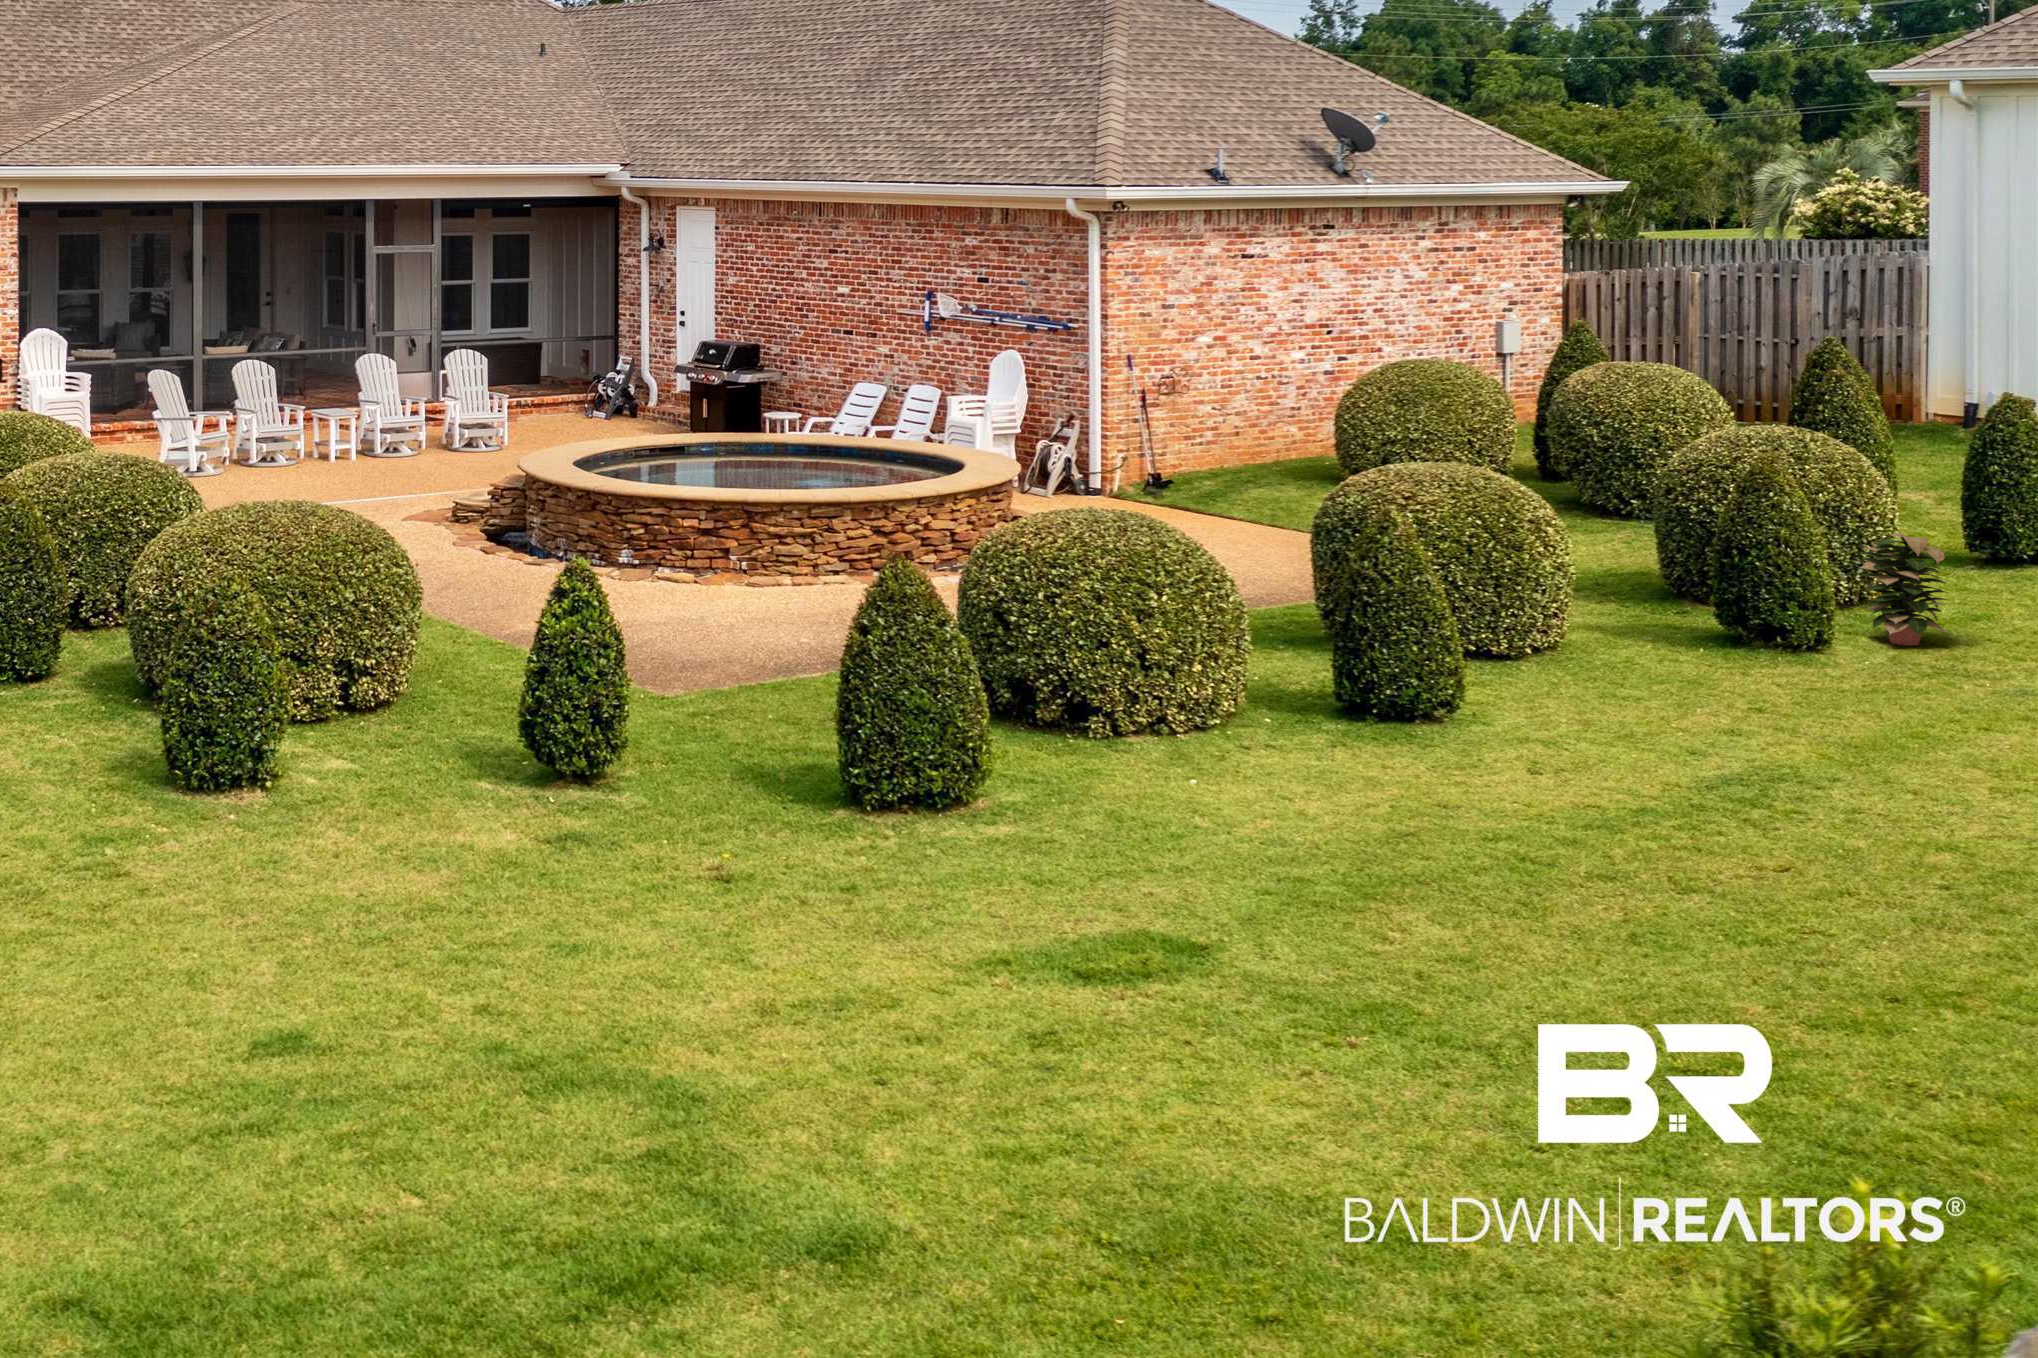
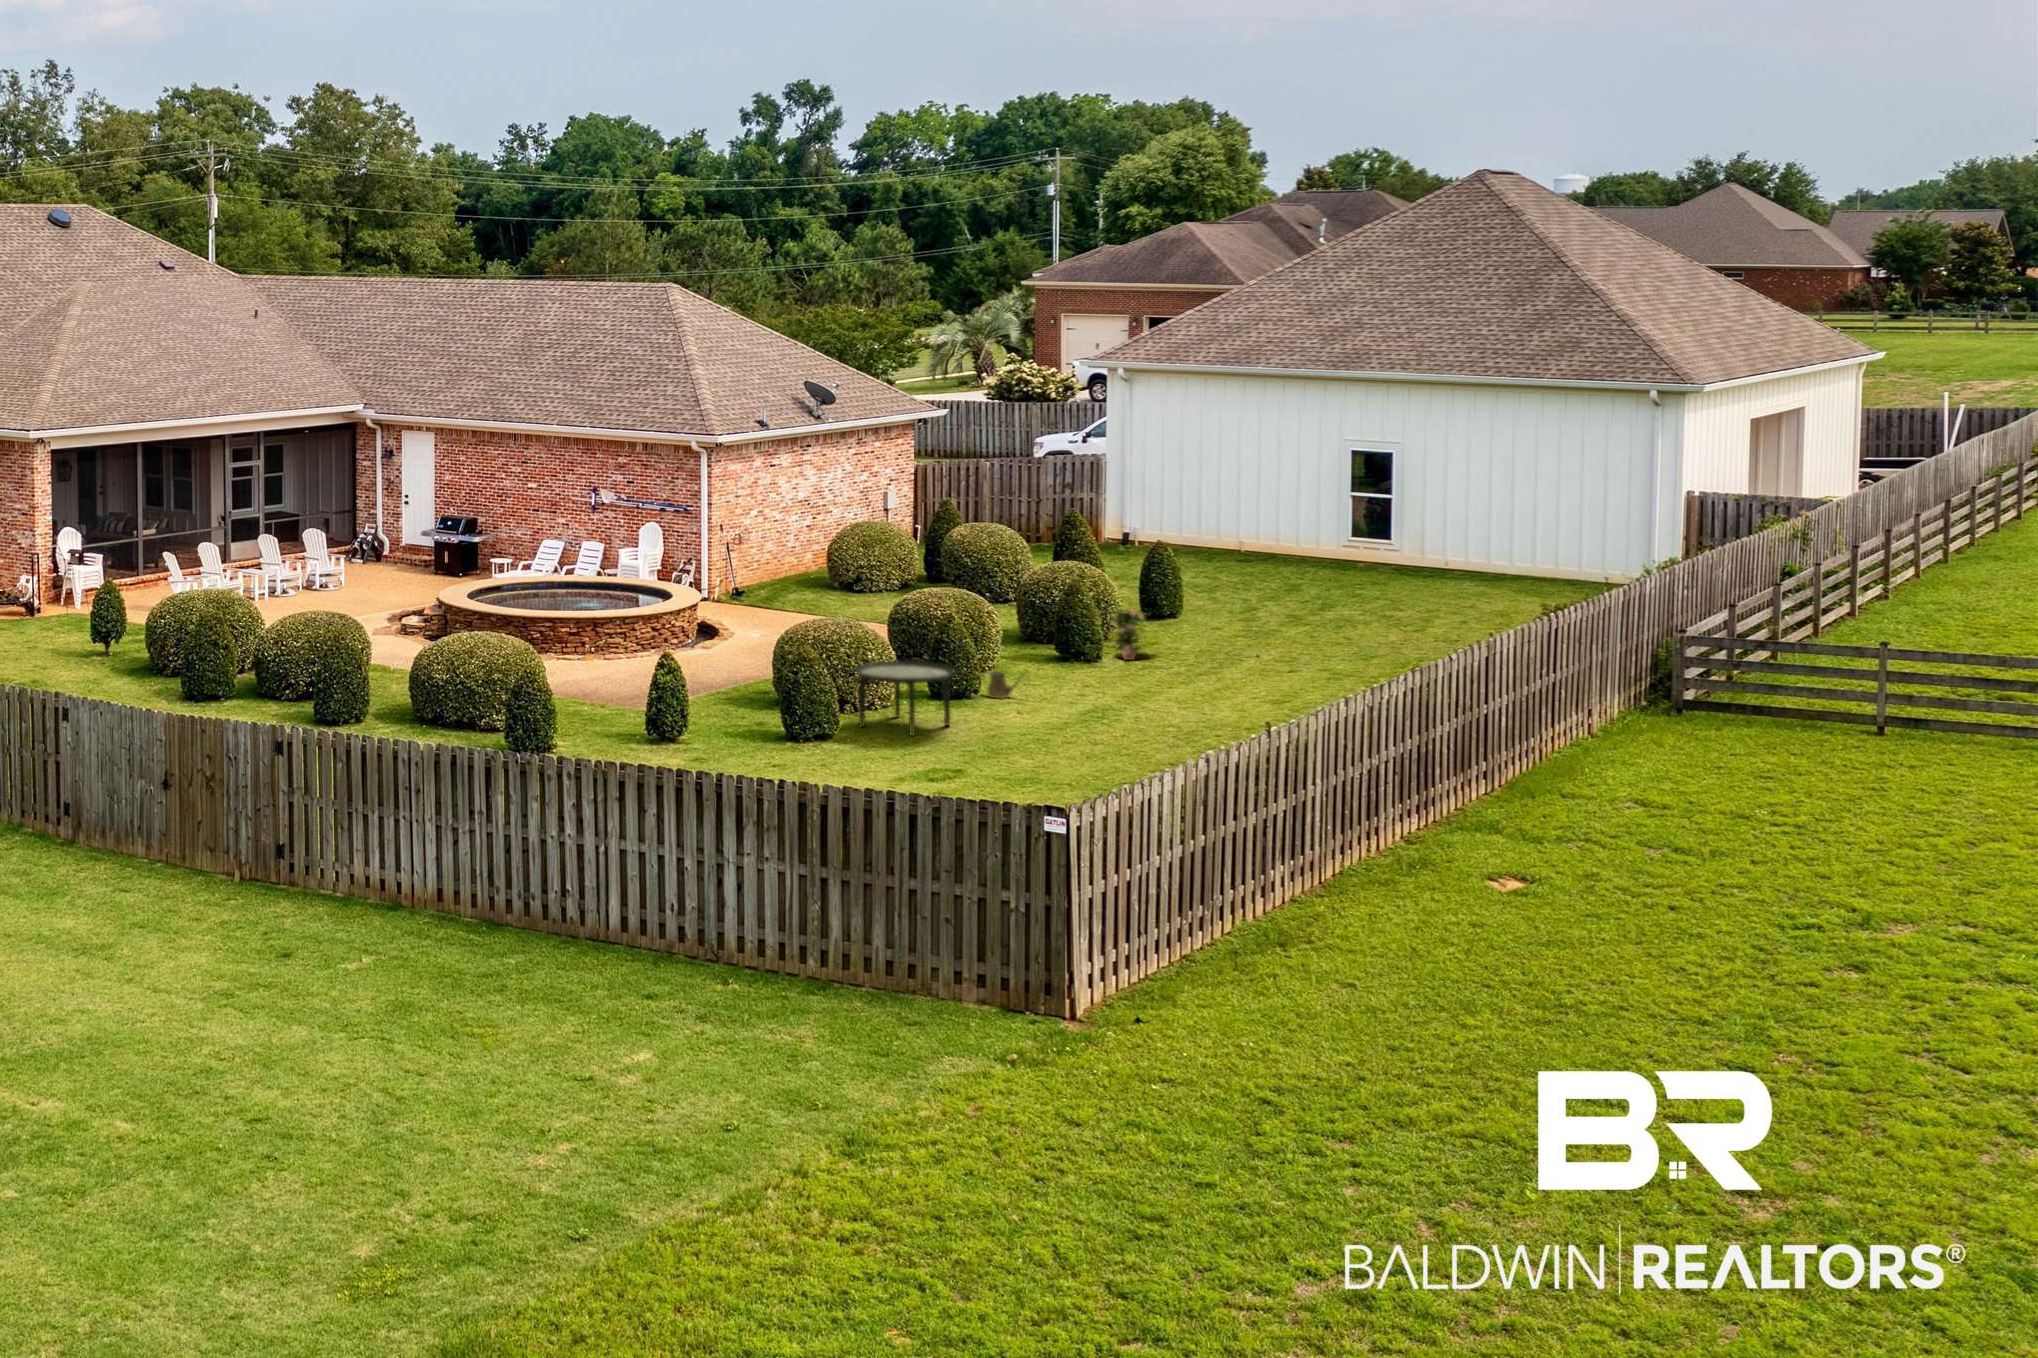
round table: none [1170,621,1405,797] -> present [855,661,954,735]
watering can: none [1514,657,1622,717] -> present [988,672,1019,699]

